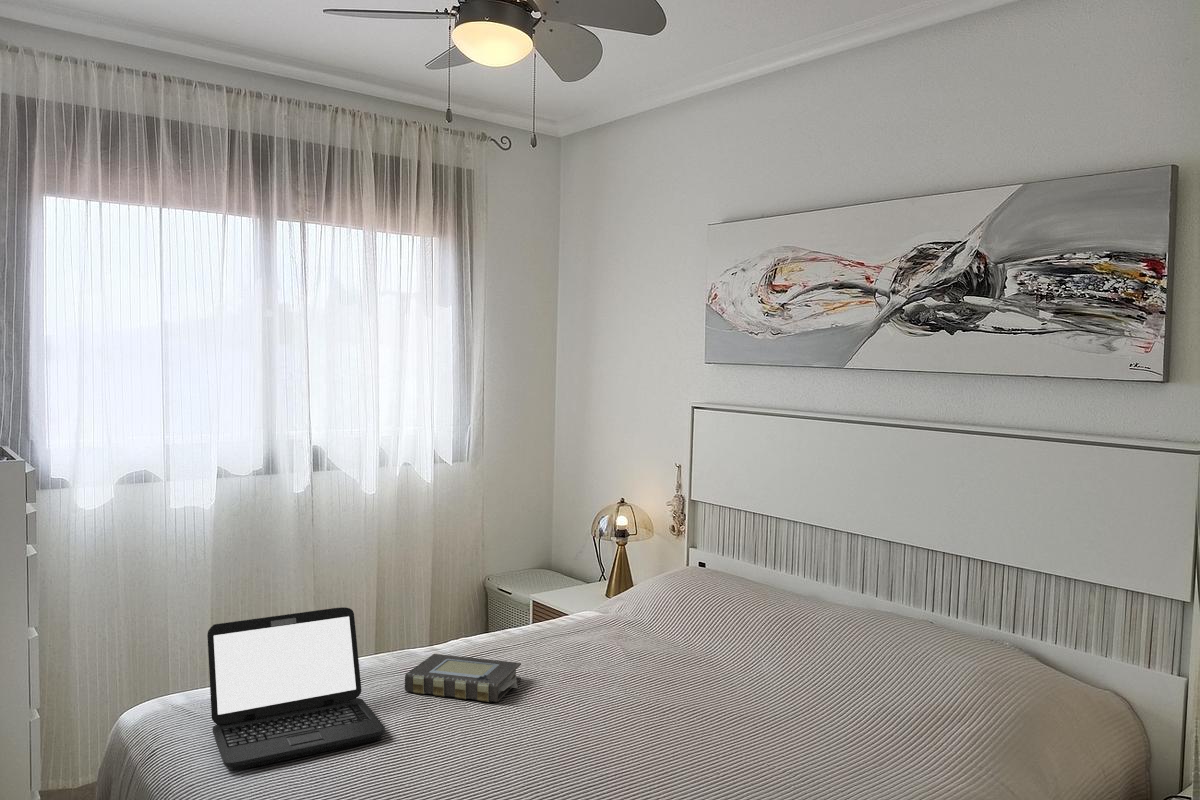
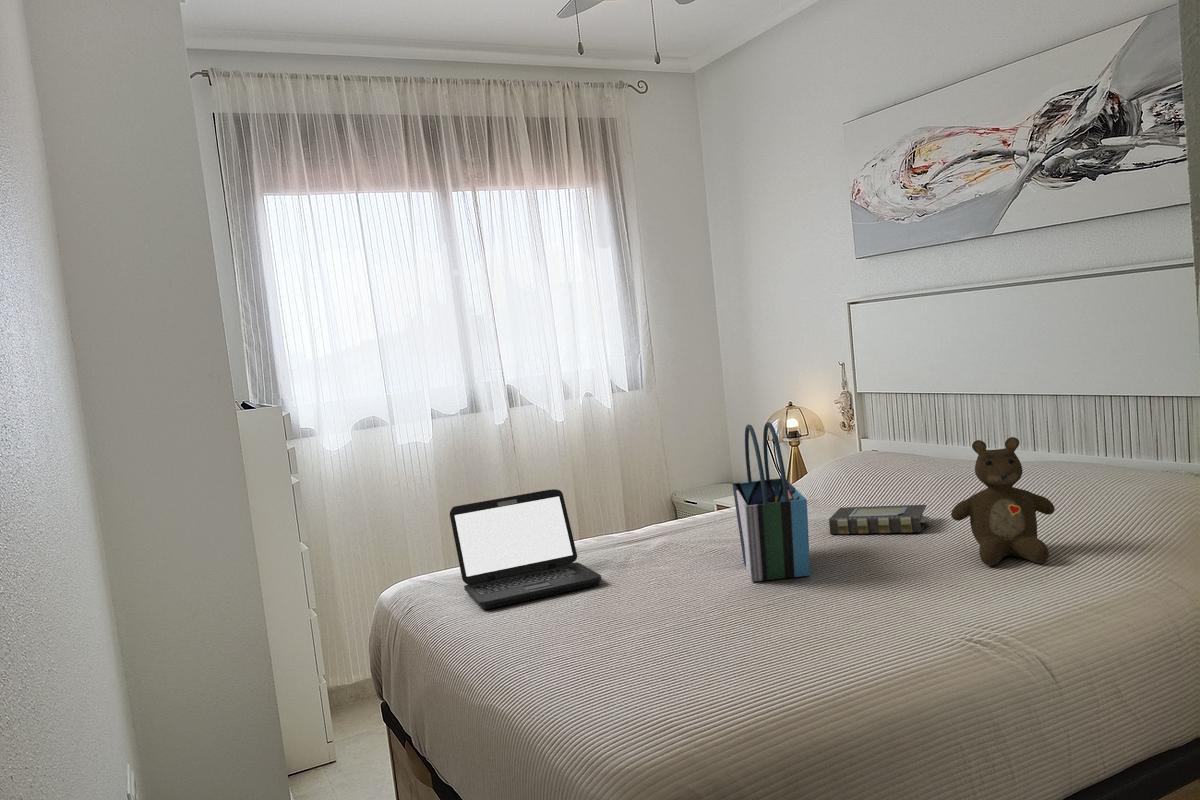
tote bag: none [551,566,635,756] -> present [732,422,810,582]
teddy bear: none [785,613,892,762] -> present [951,437,1055,566]
book: present [405,654,521,702] -> present [829,505,931,534]

